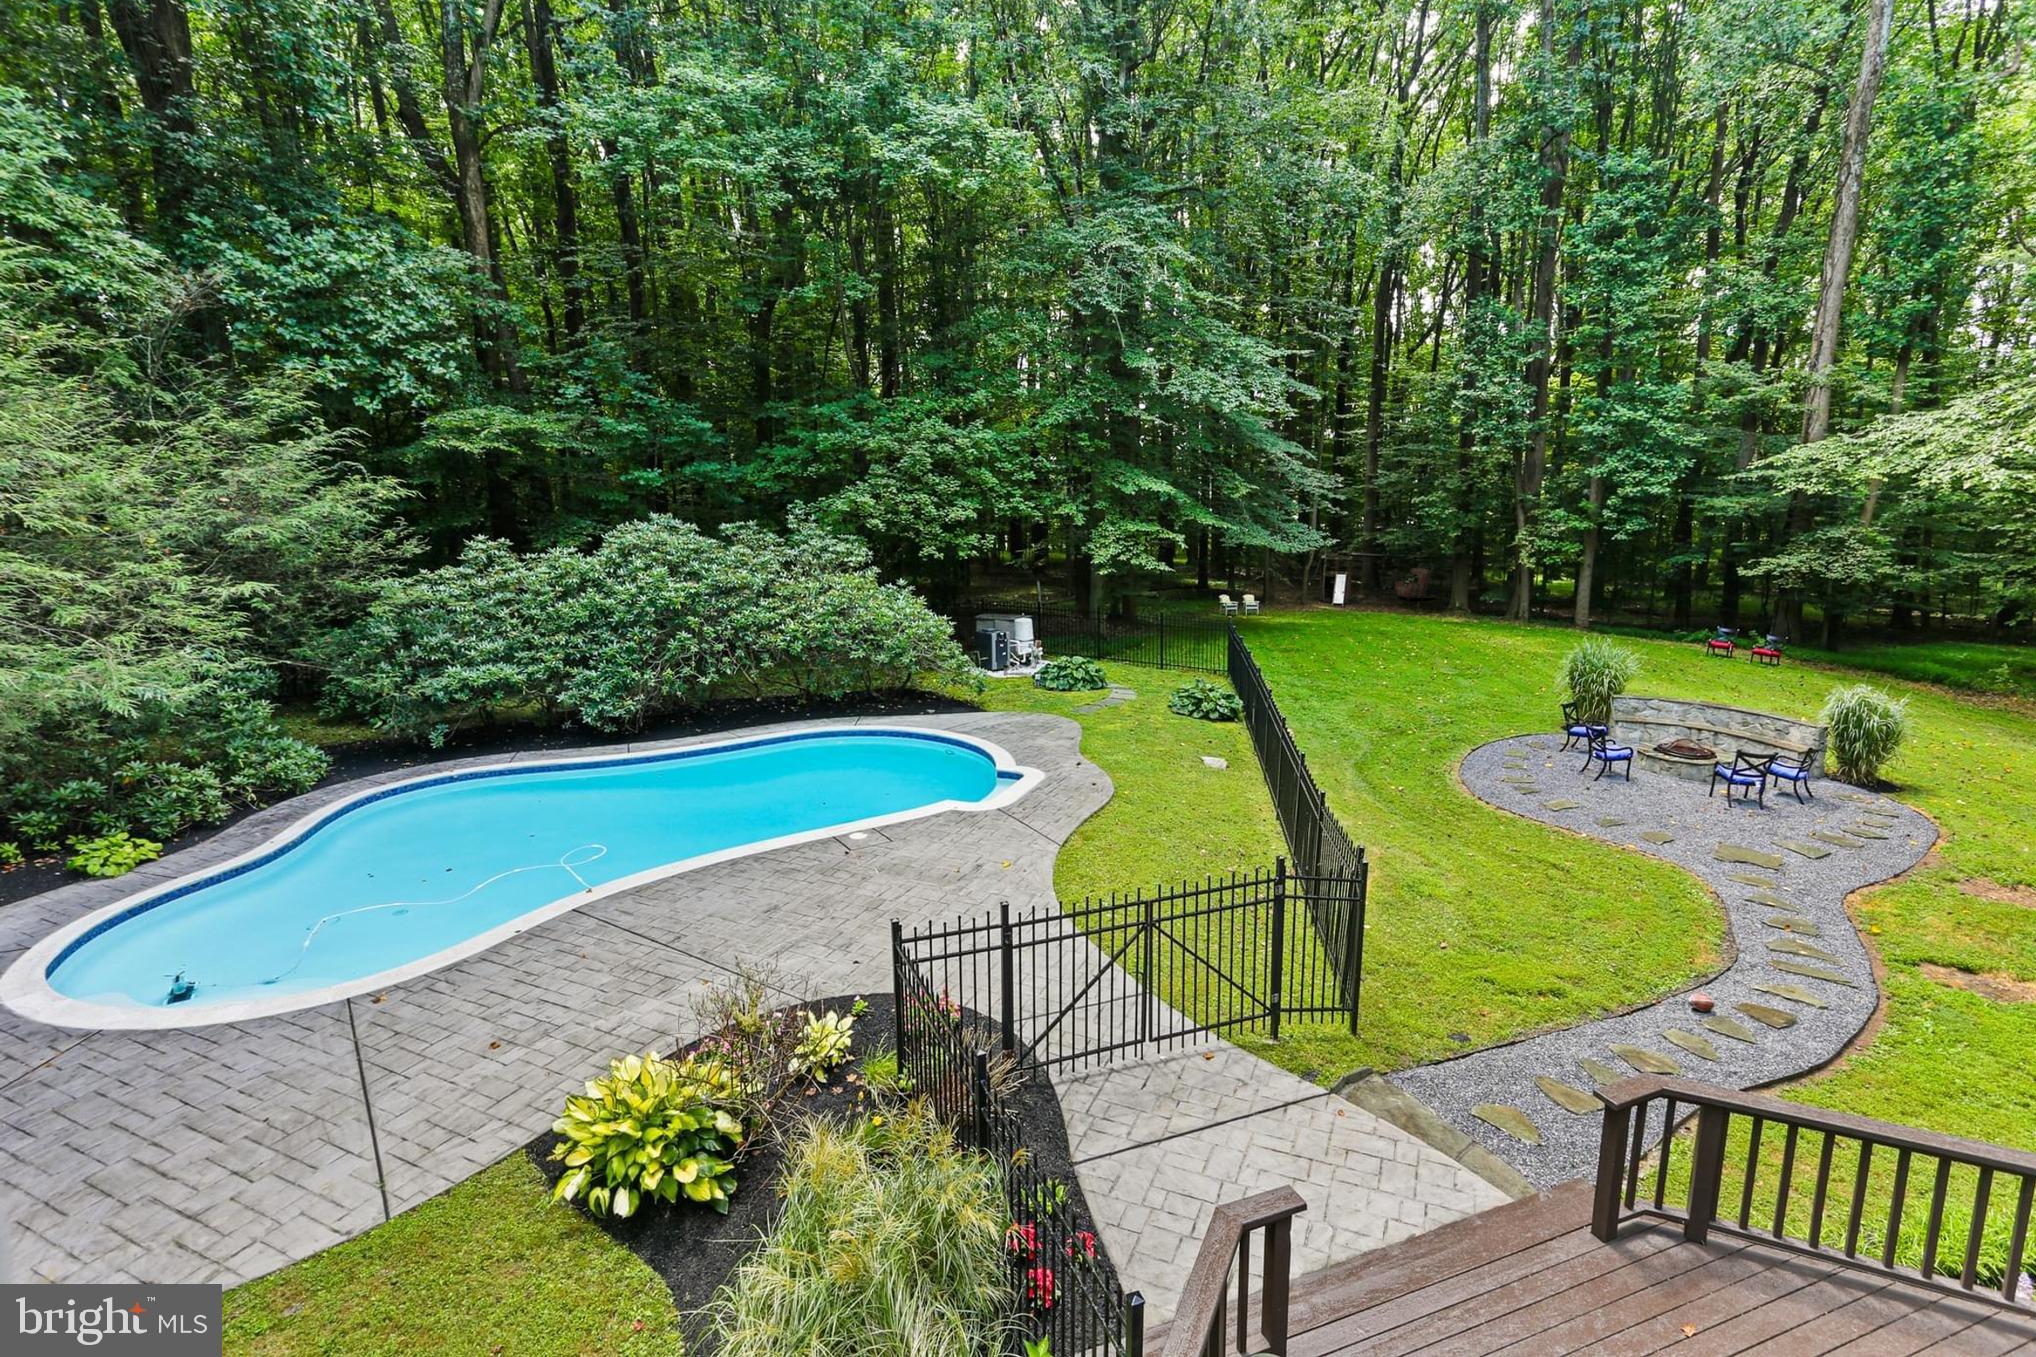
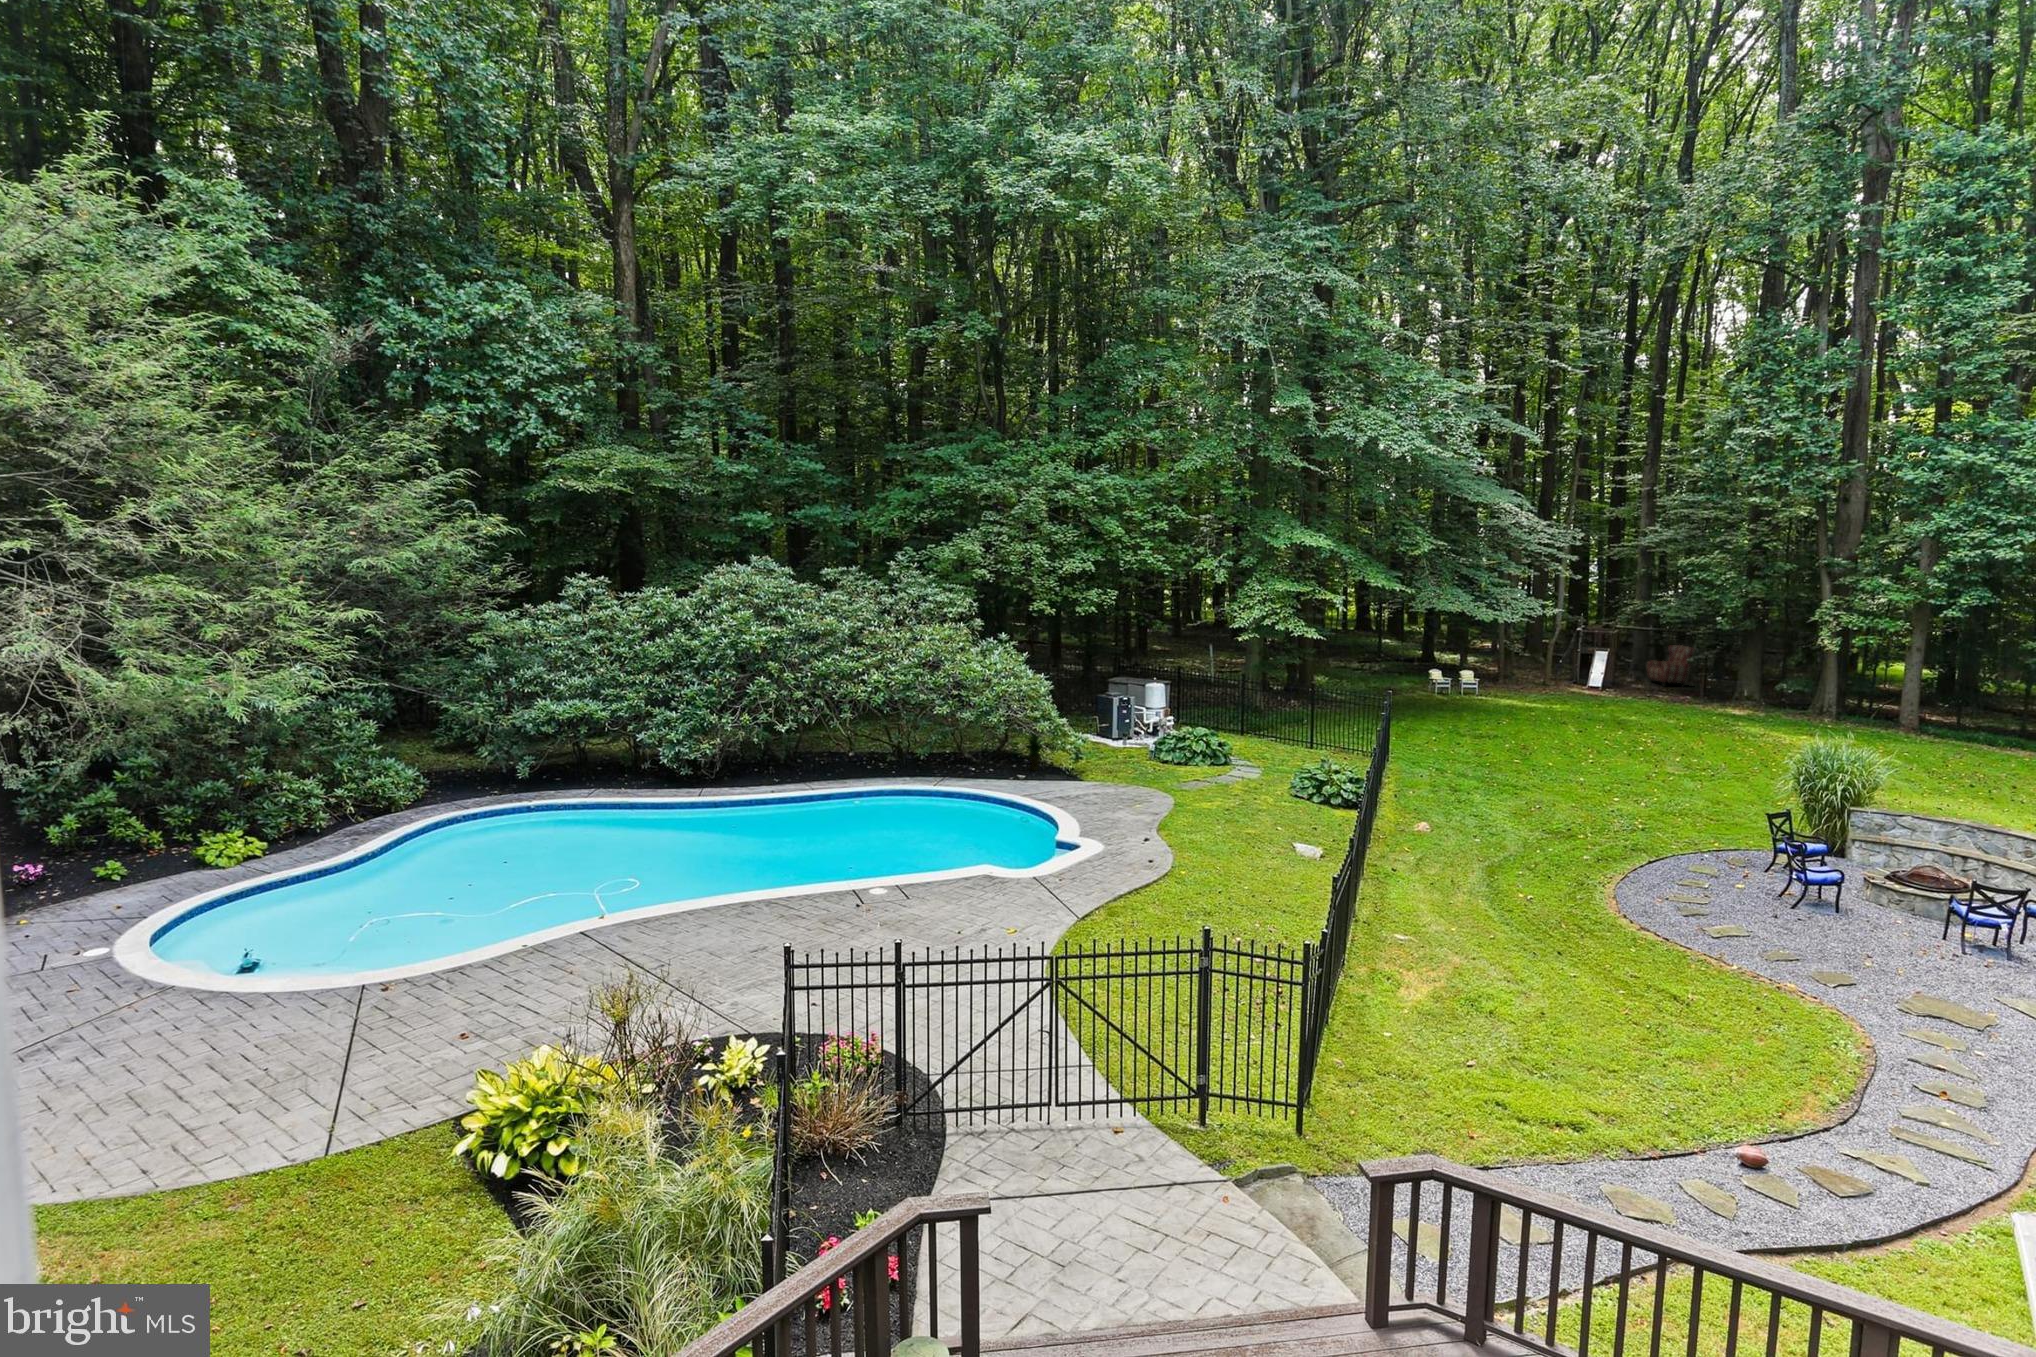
potted plant: none [928,668,954,703] -> present [1025,732,1047,771]

